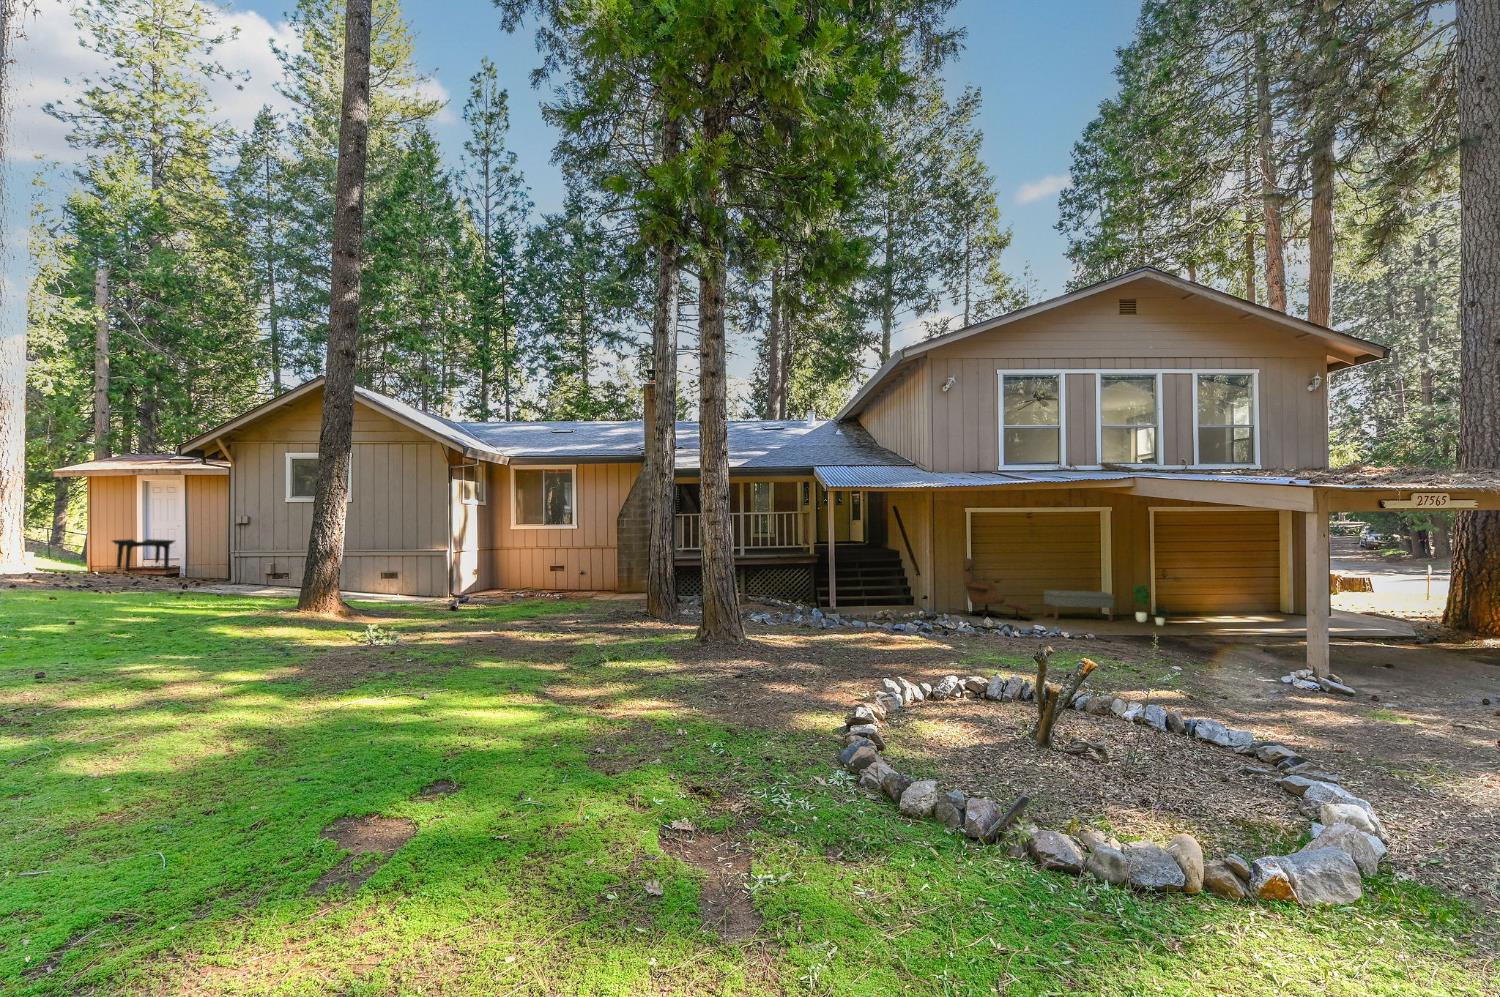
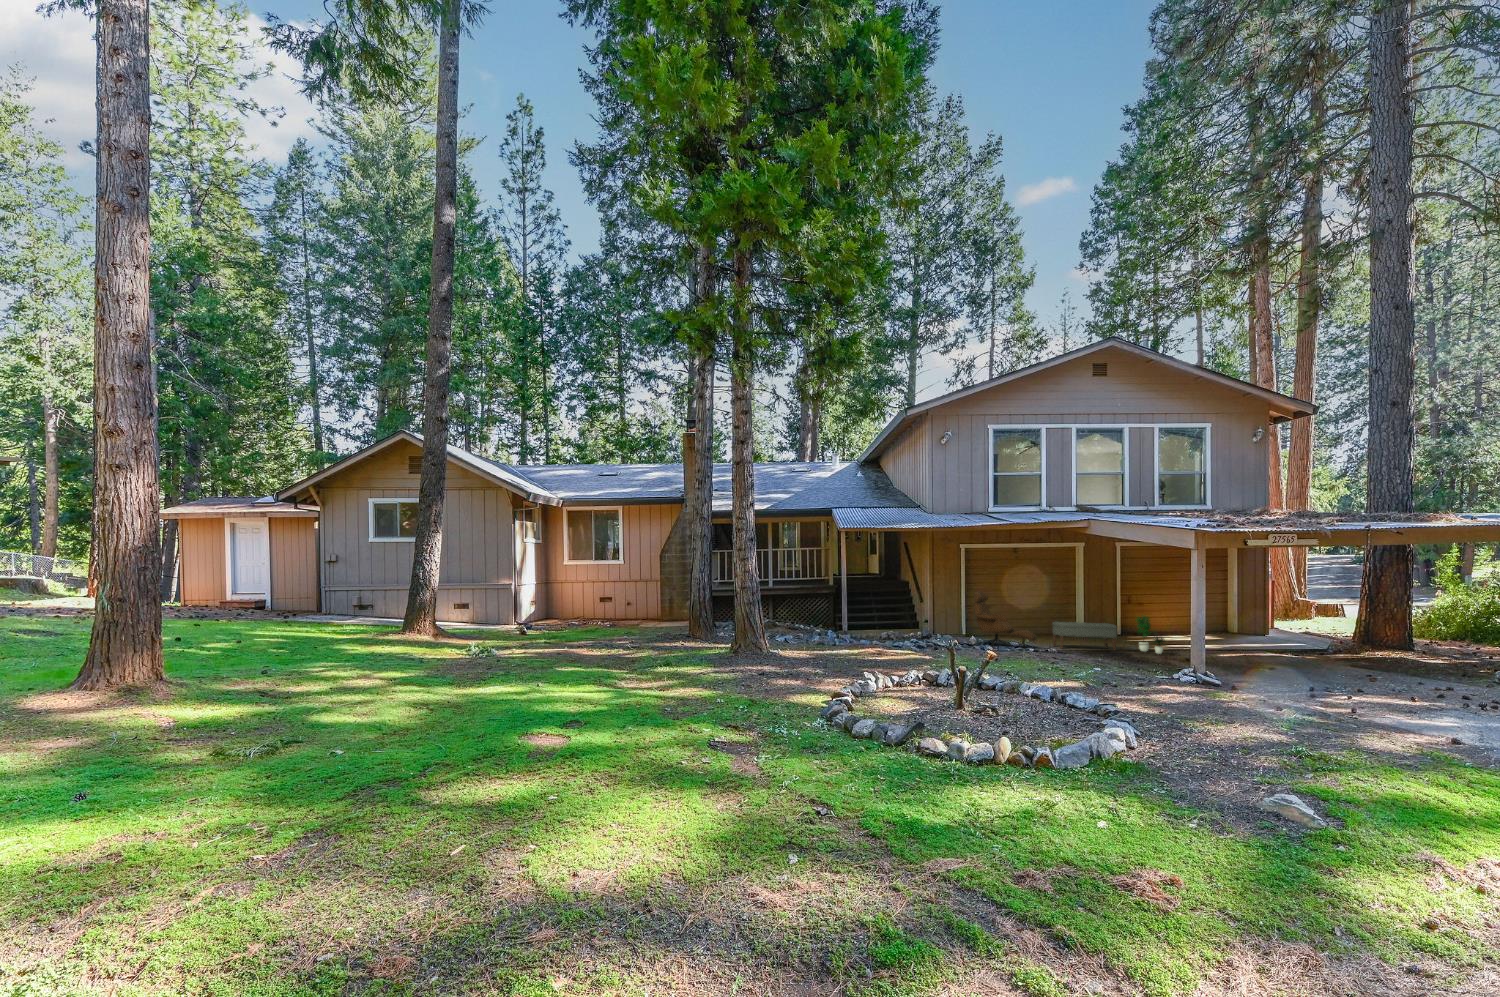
round table: present [112,539,175,571] -> none [211,576,262,604]

